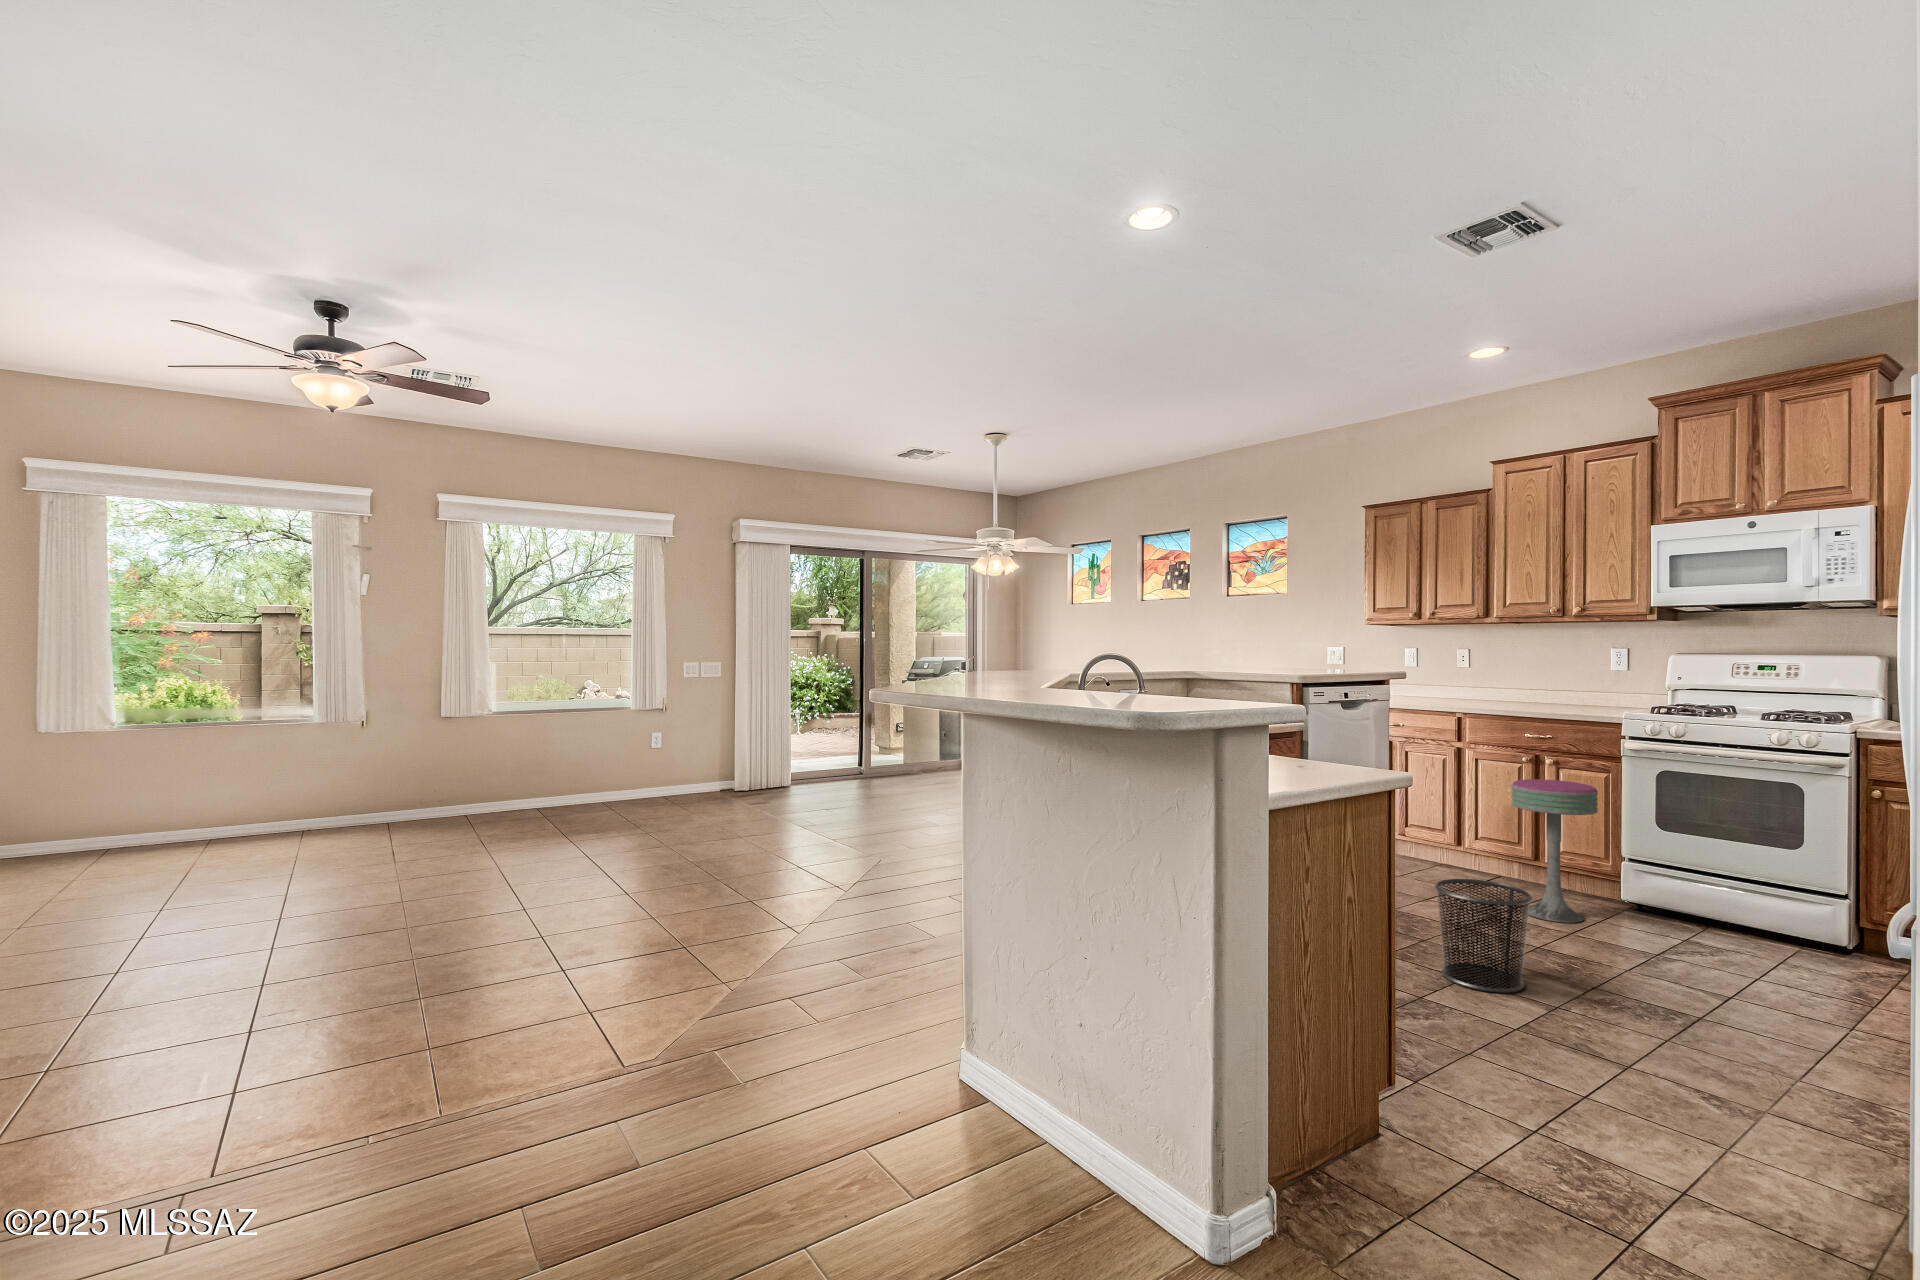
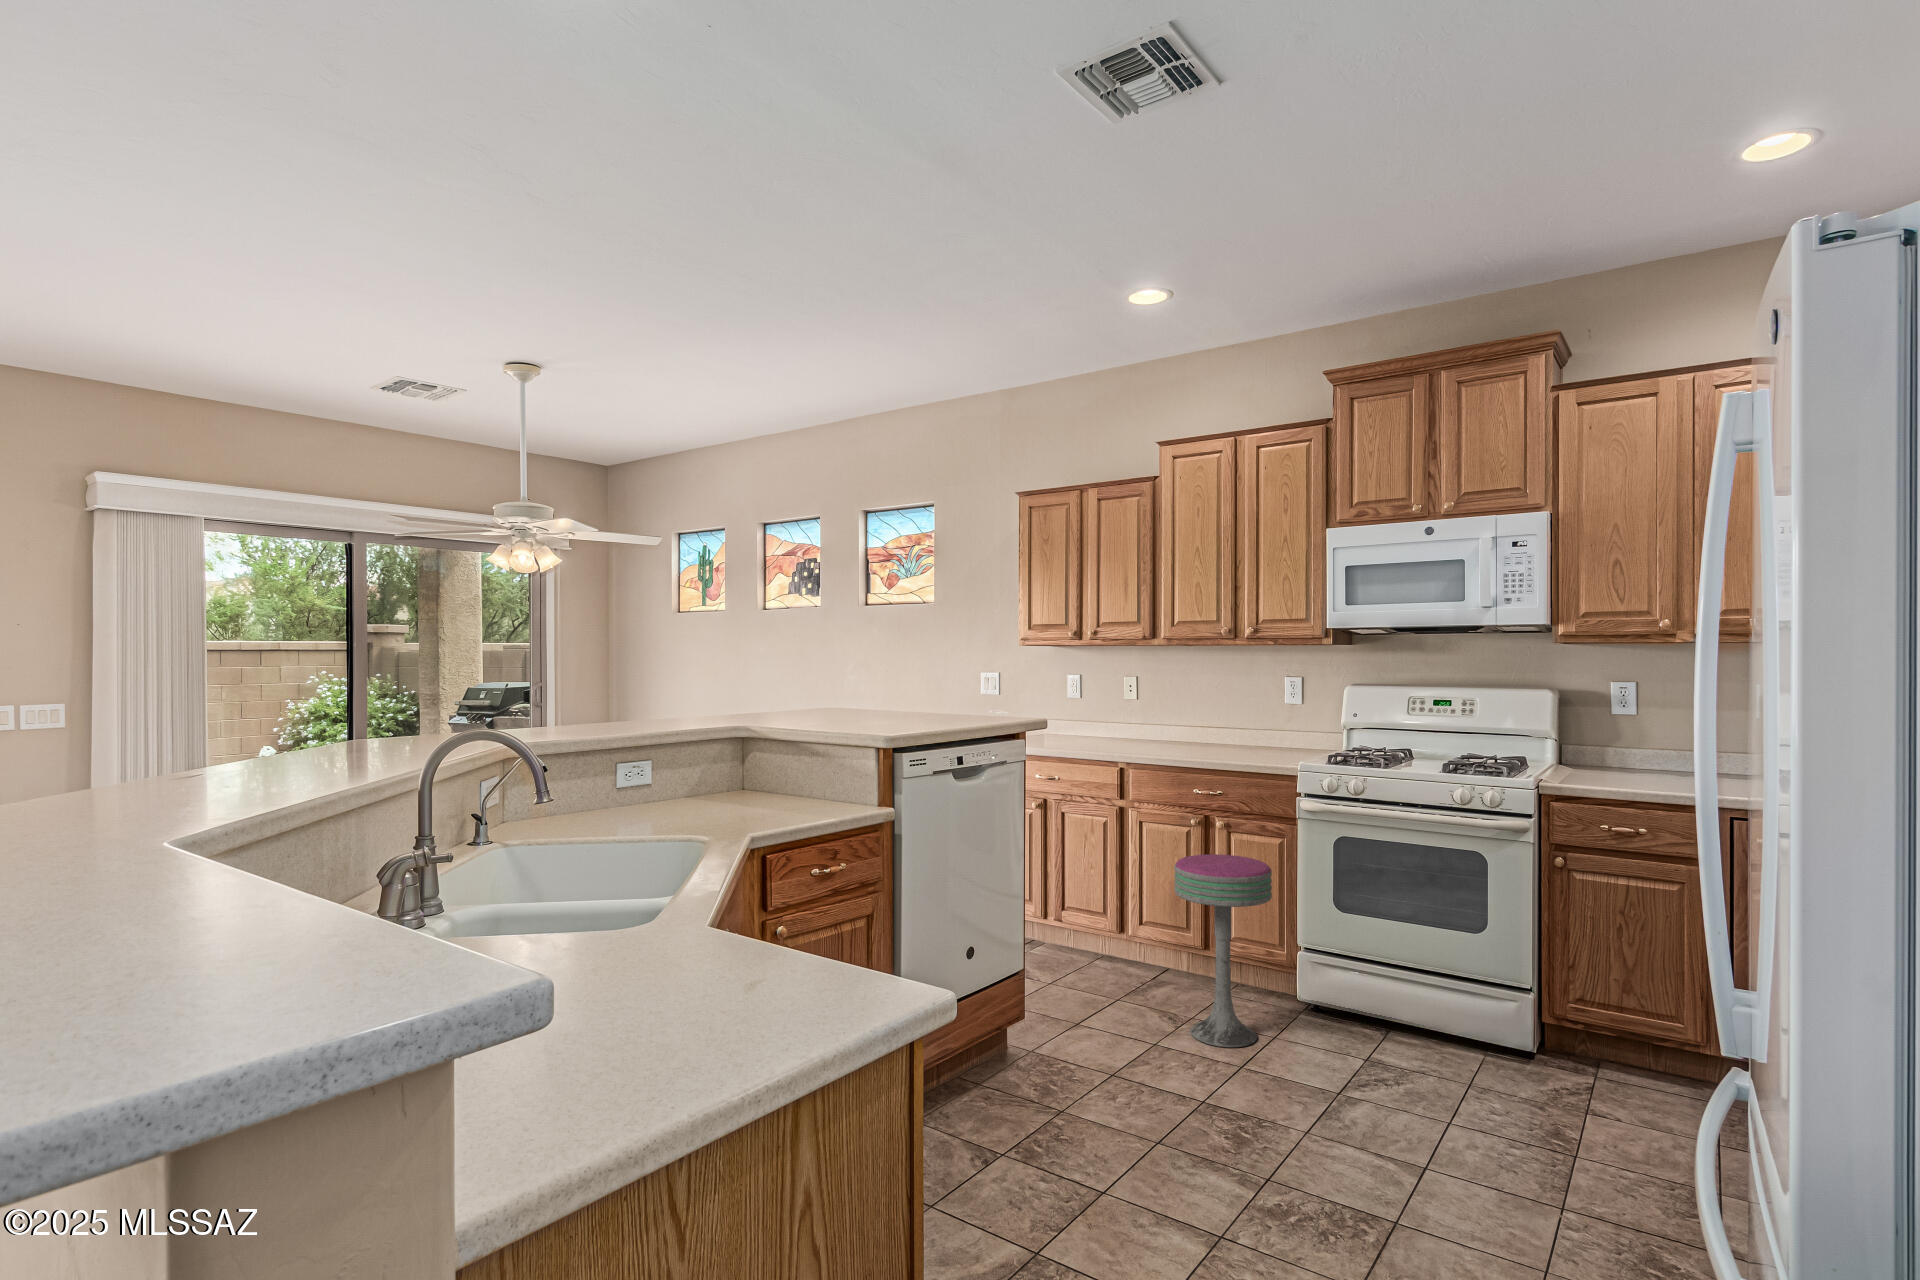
waste bin: present [1435,879,1532,993] -> none [1064,1036,1190,1221]

